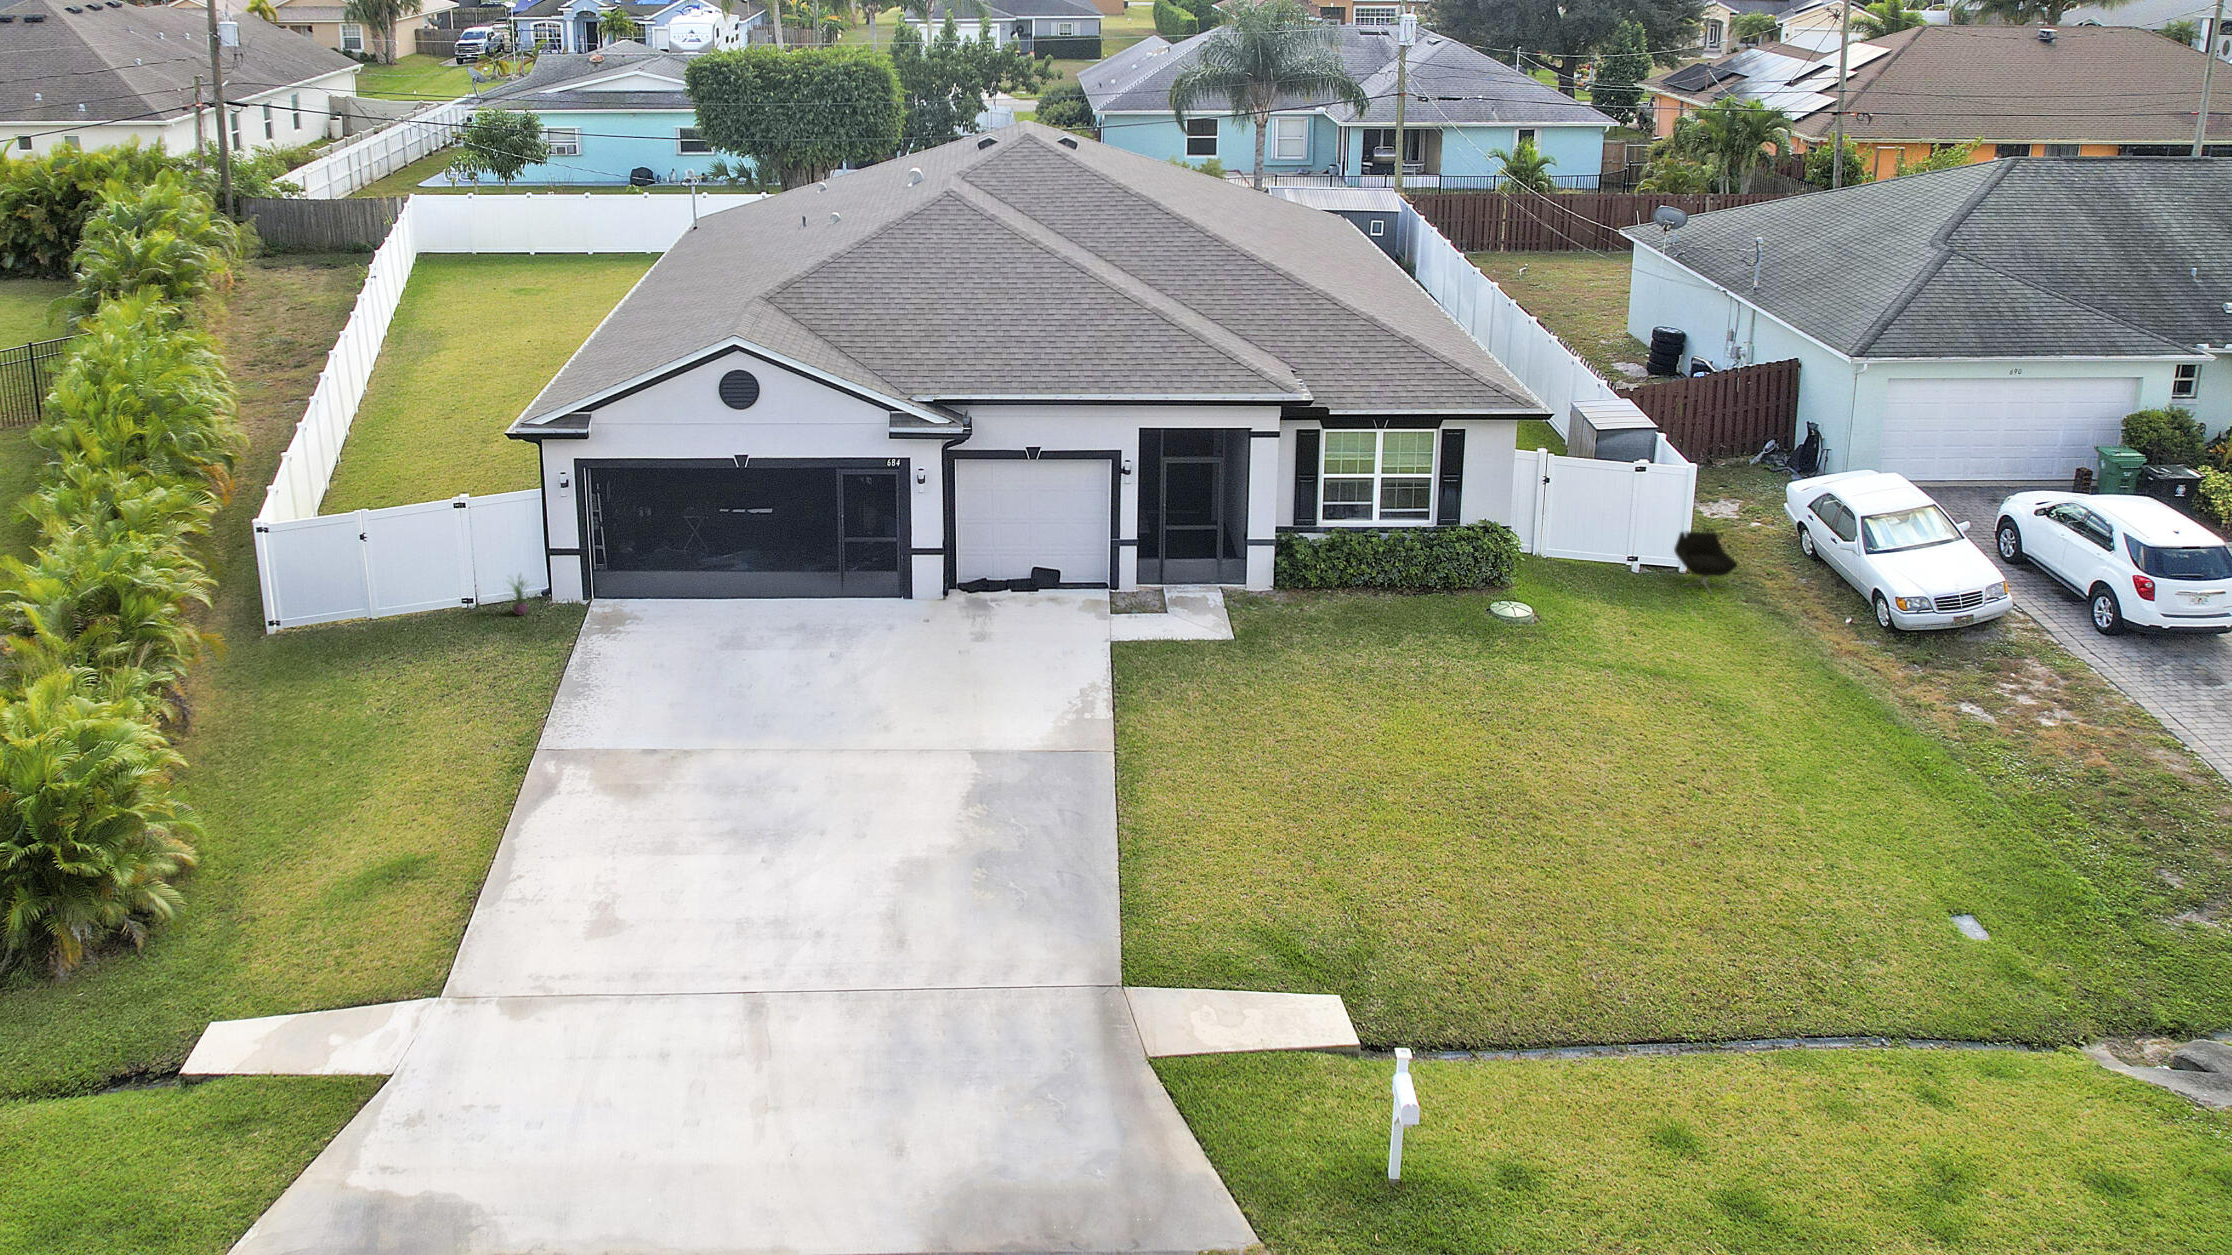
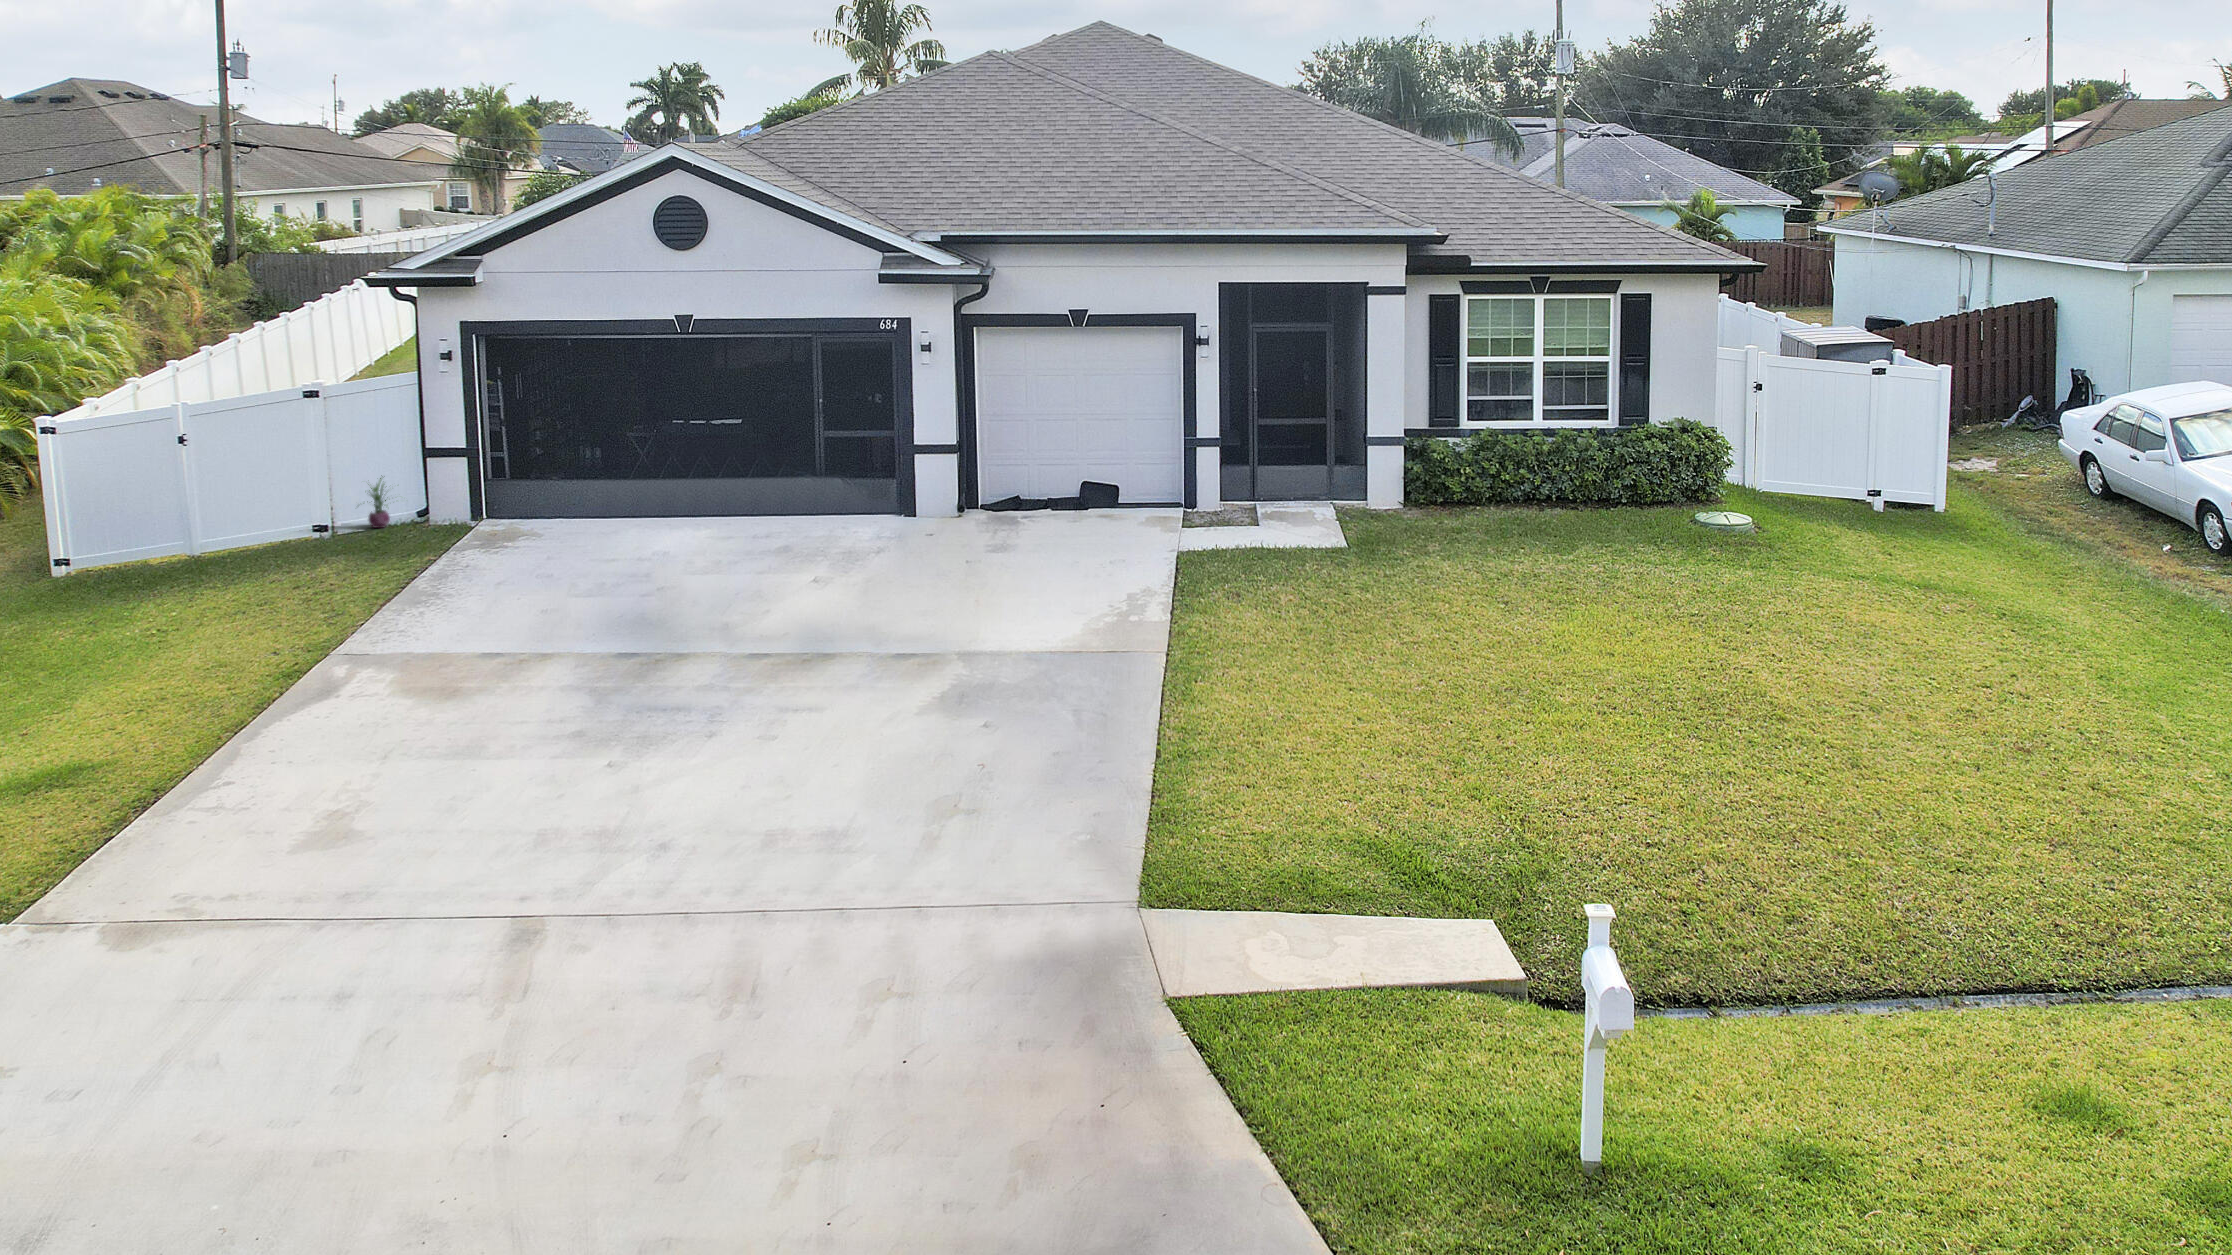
lounge chair: present [1674,532,1738,595] -> none [1927,446,2013,521]

